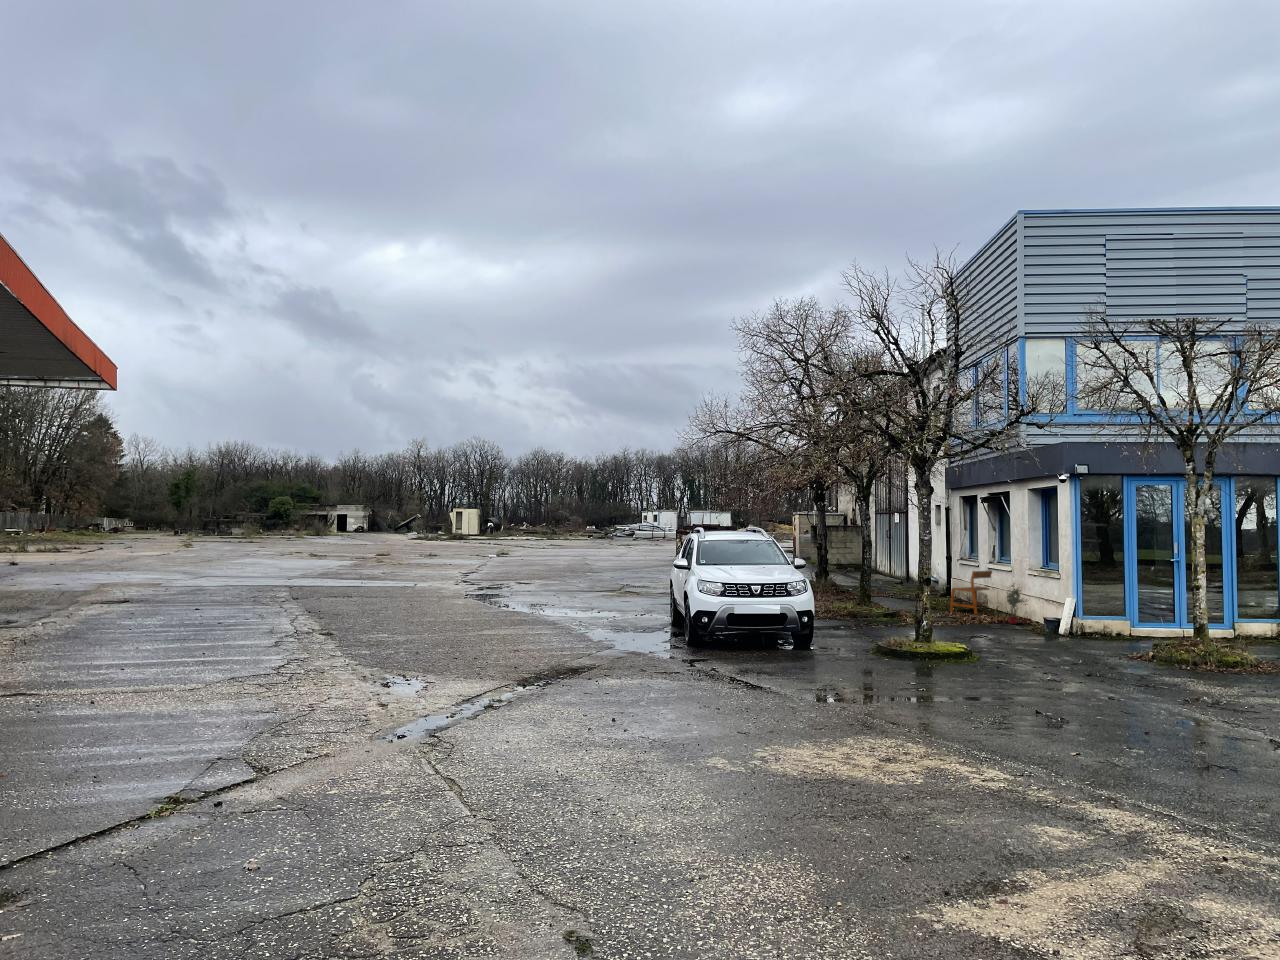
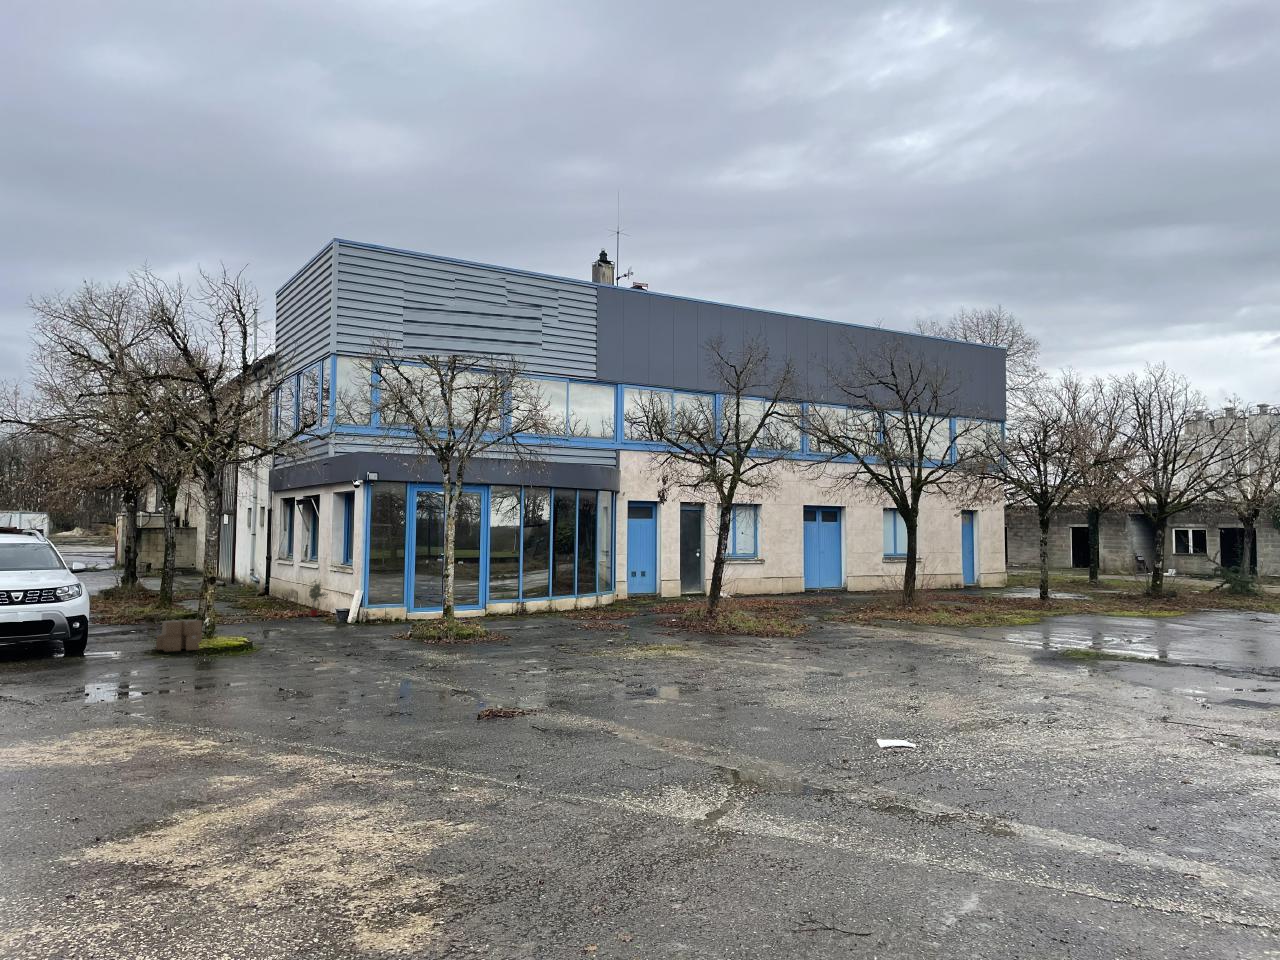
bench: present [950,570,992,614] -> none [260,568,307,610]
cardboard box: none [874,621,917,653] -> present [156,620,202,651]

